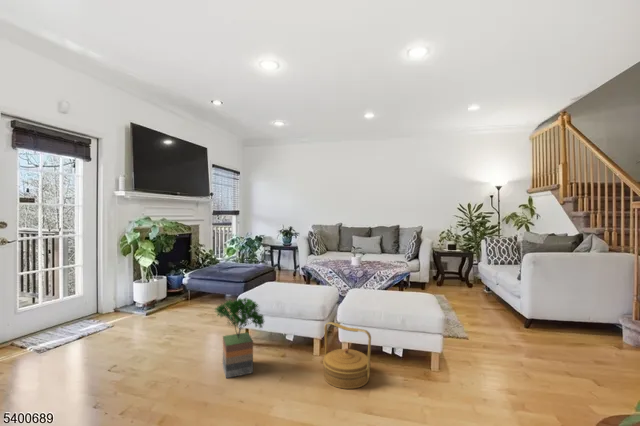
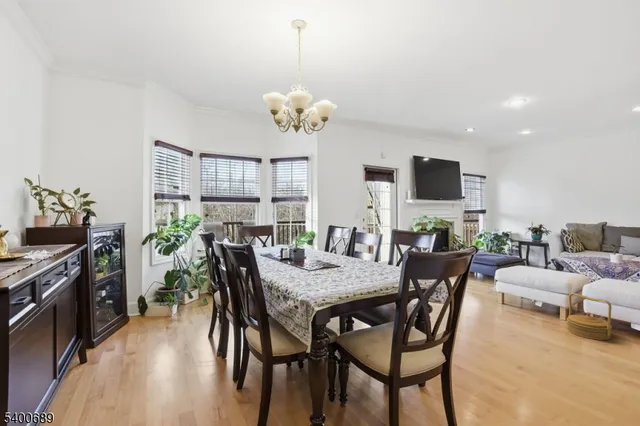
potted tree: present [215,298,264,378] -> none [482,269,519,317]

